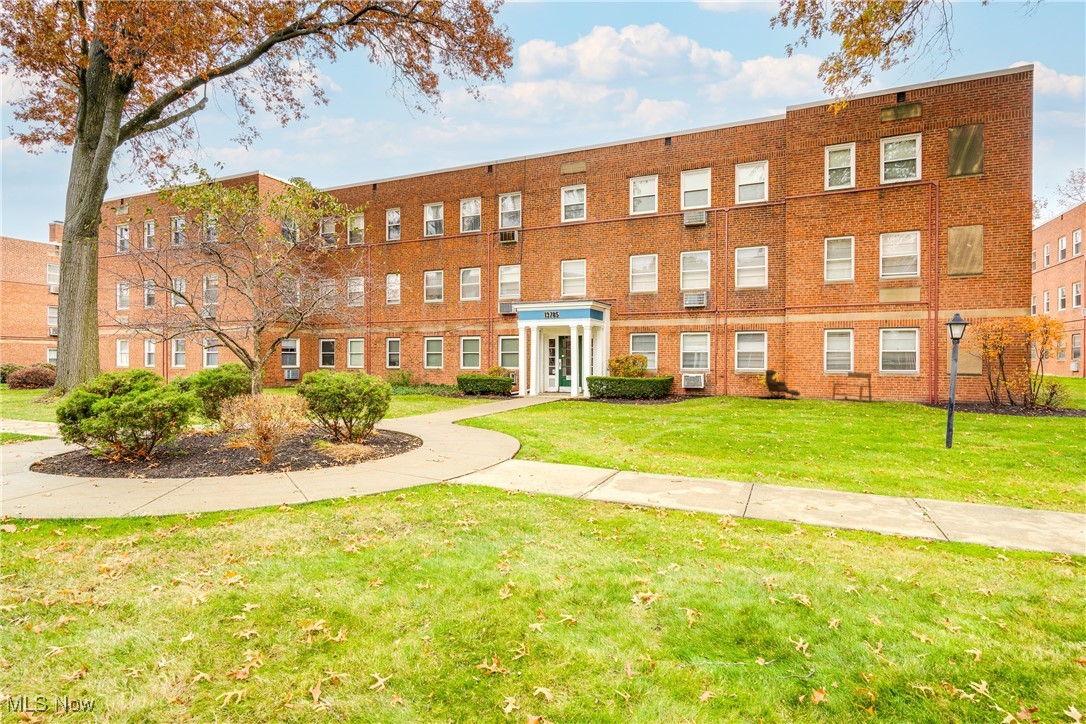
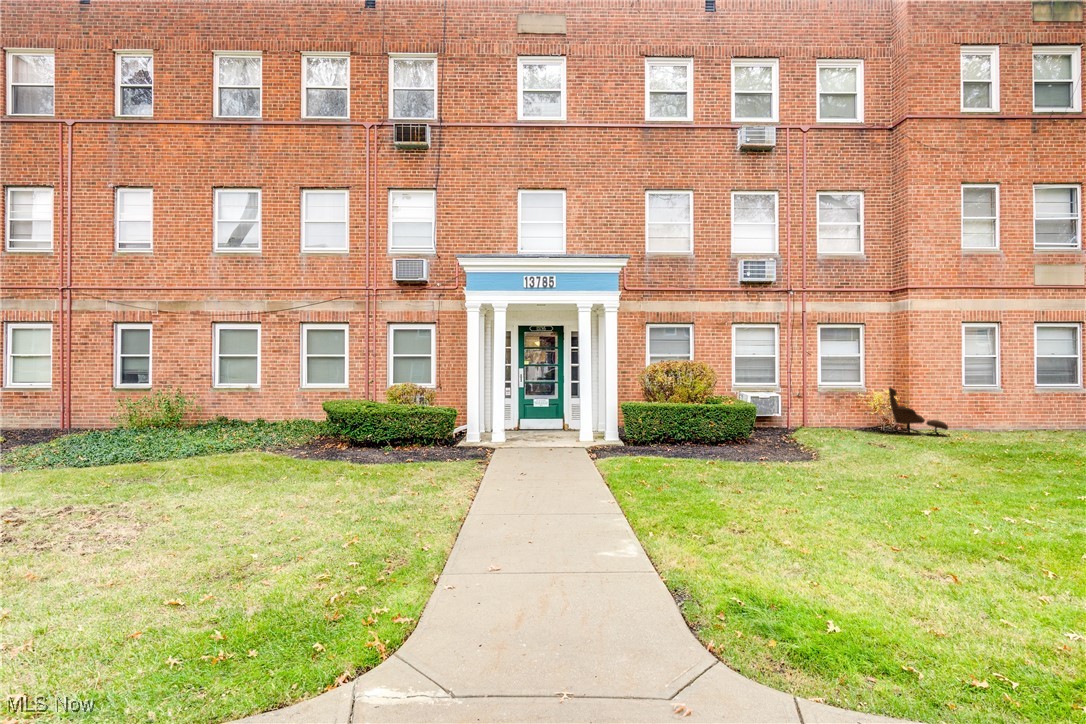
bench: present [832,372,872,402] -> none [982,389,1045,438]

